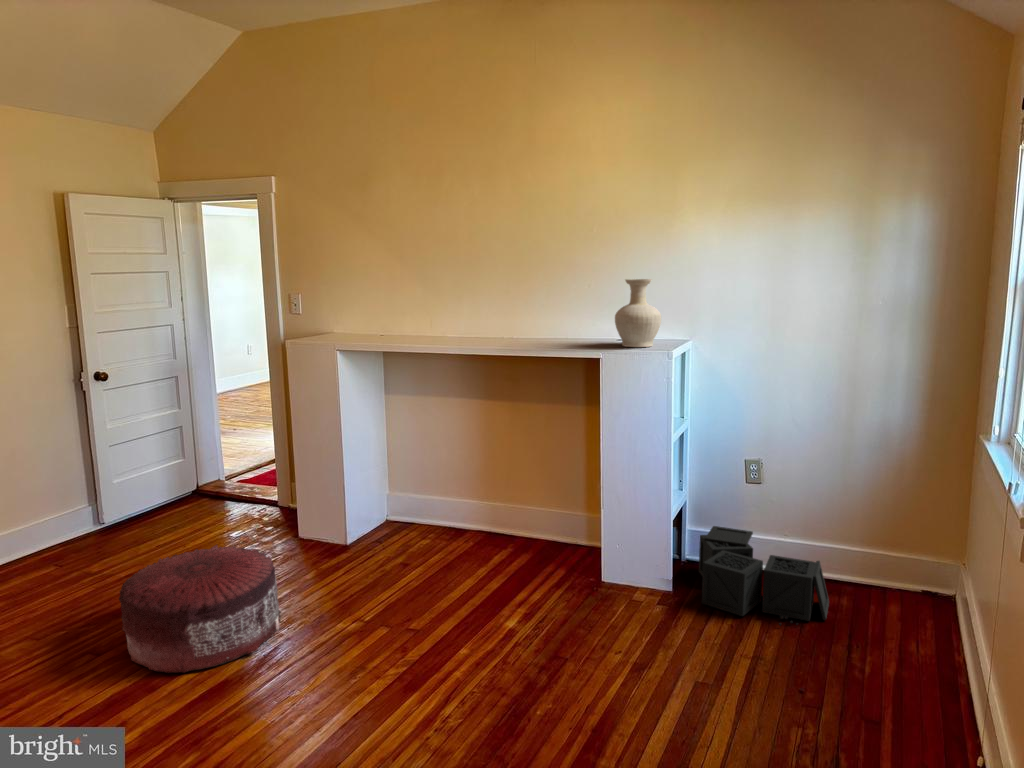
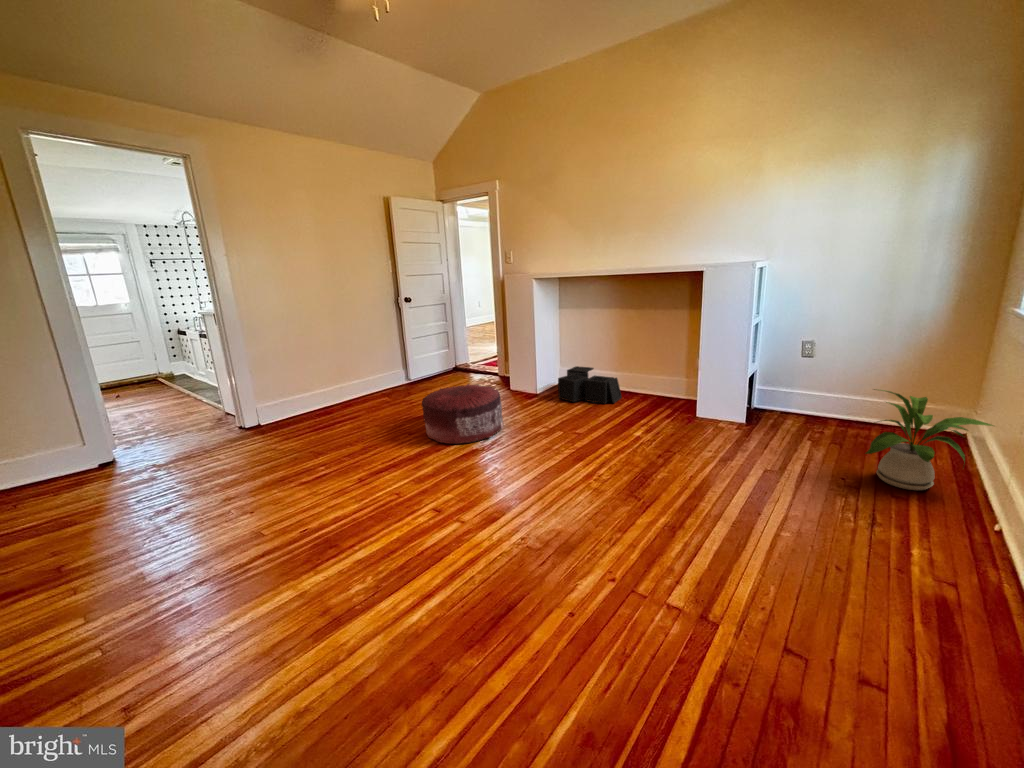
vase: present [615,279,661,347] -> none [714,216,748,264]
storage bin: present [699,526,829,625] -> present [558,366,622,404]
house plant: none [818,557,967,701] -> present [865,390,993,490]

